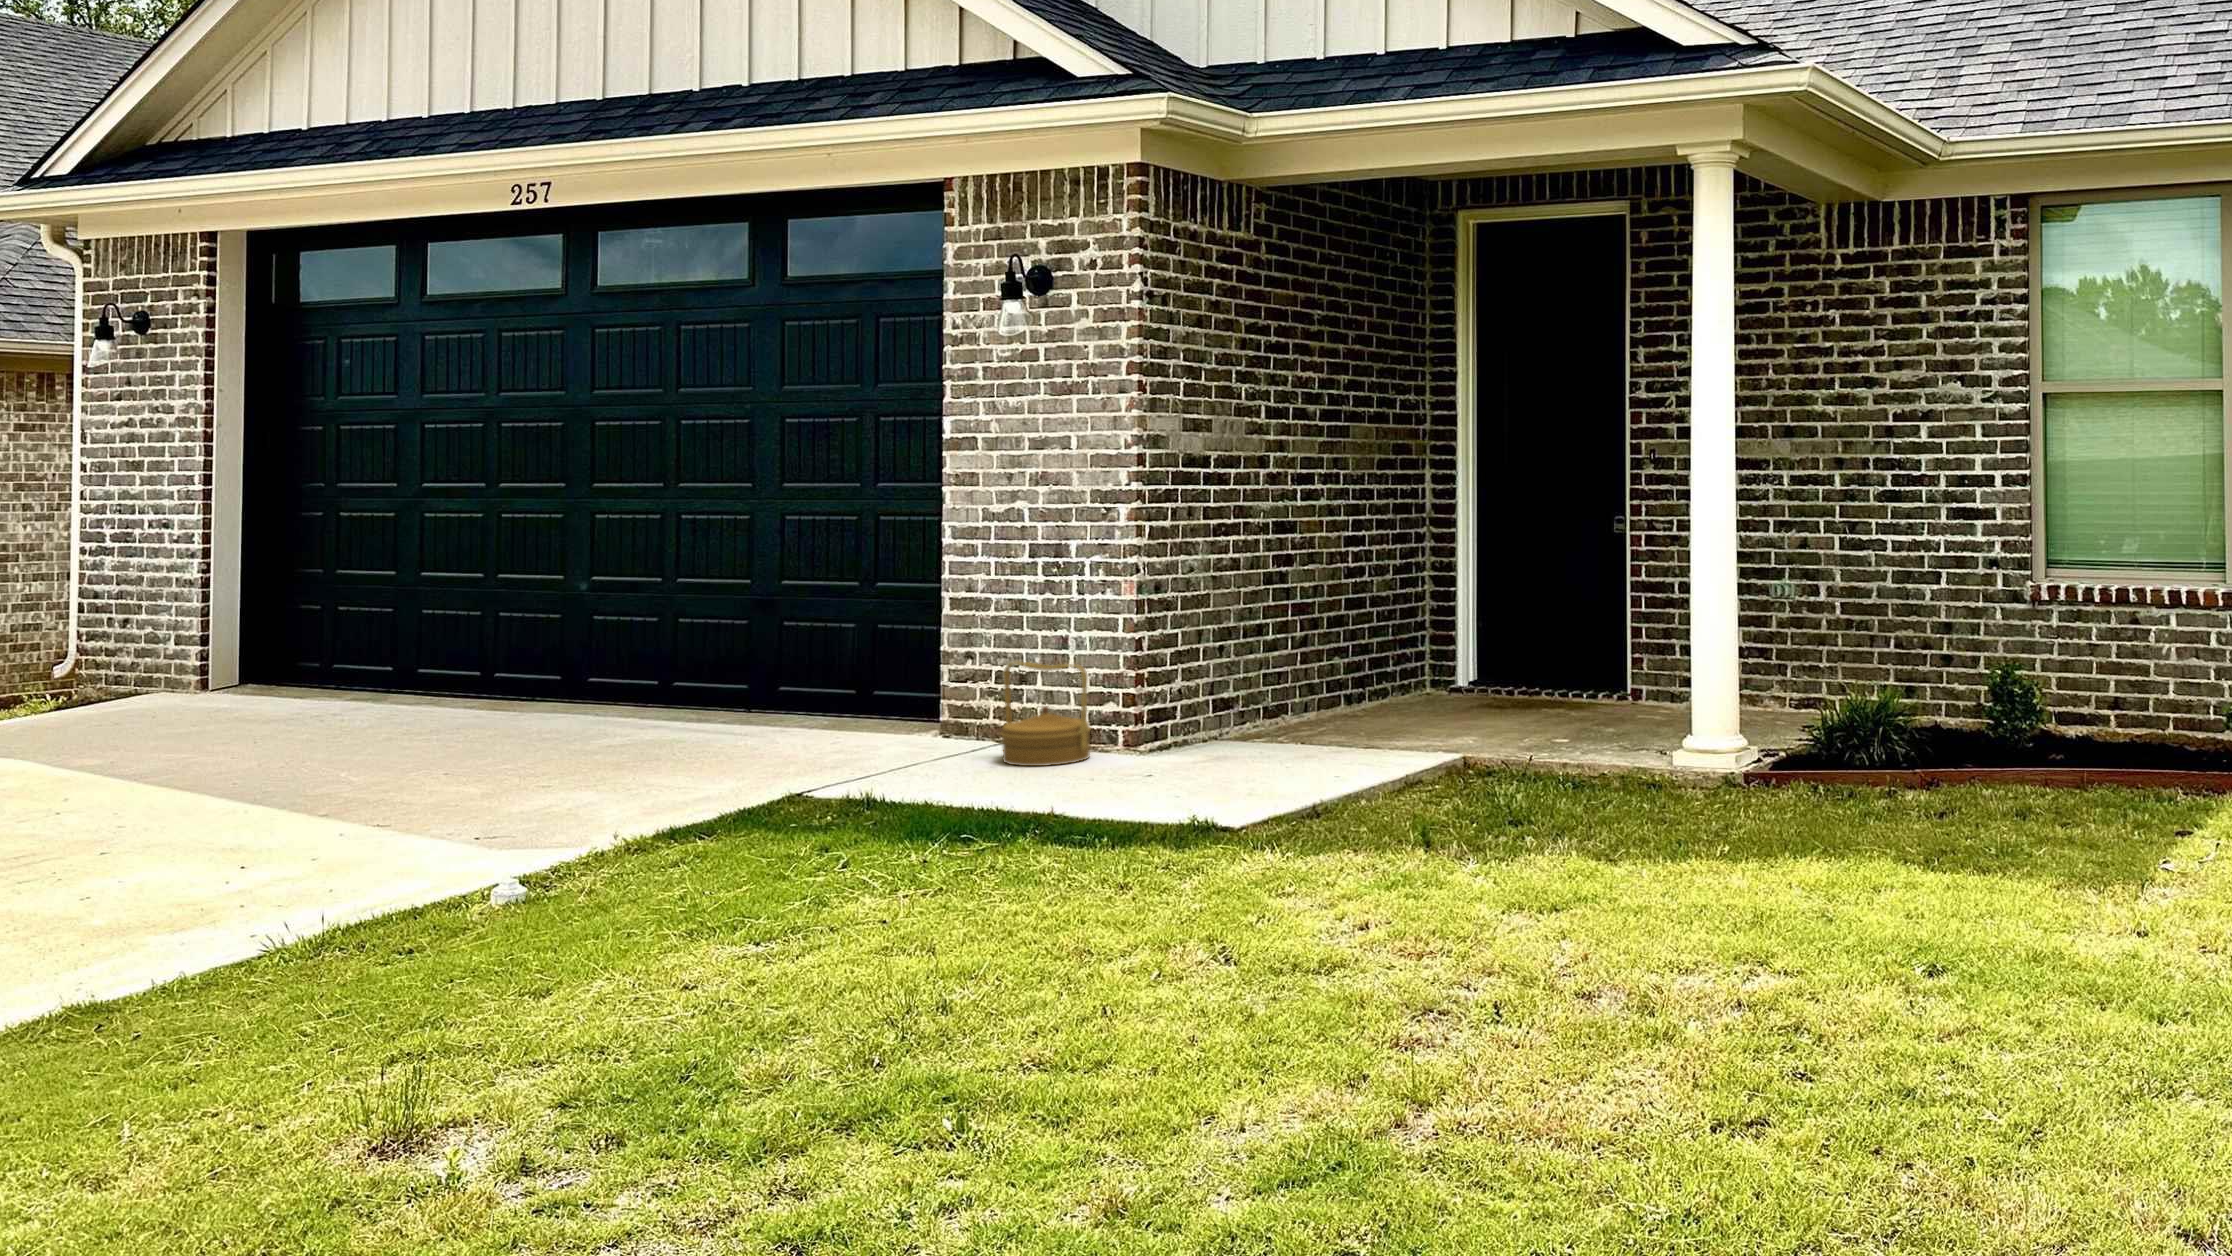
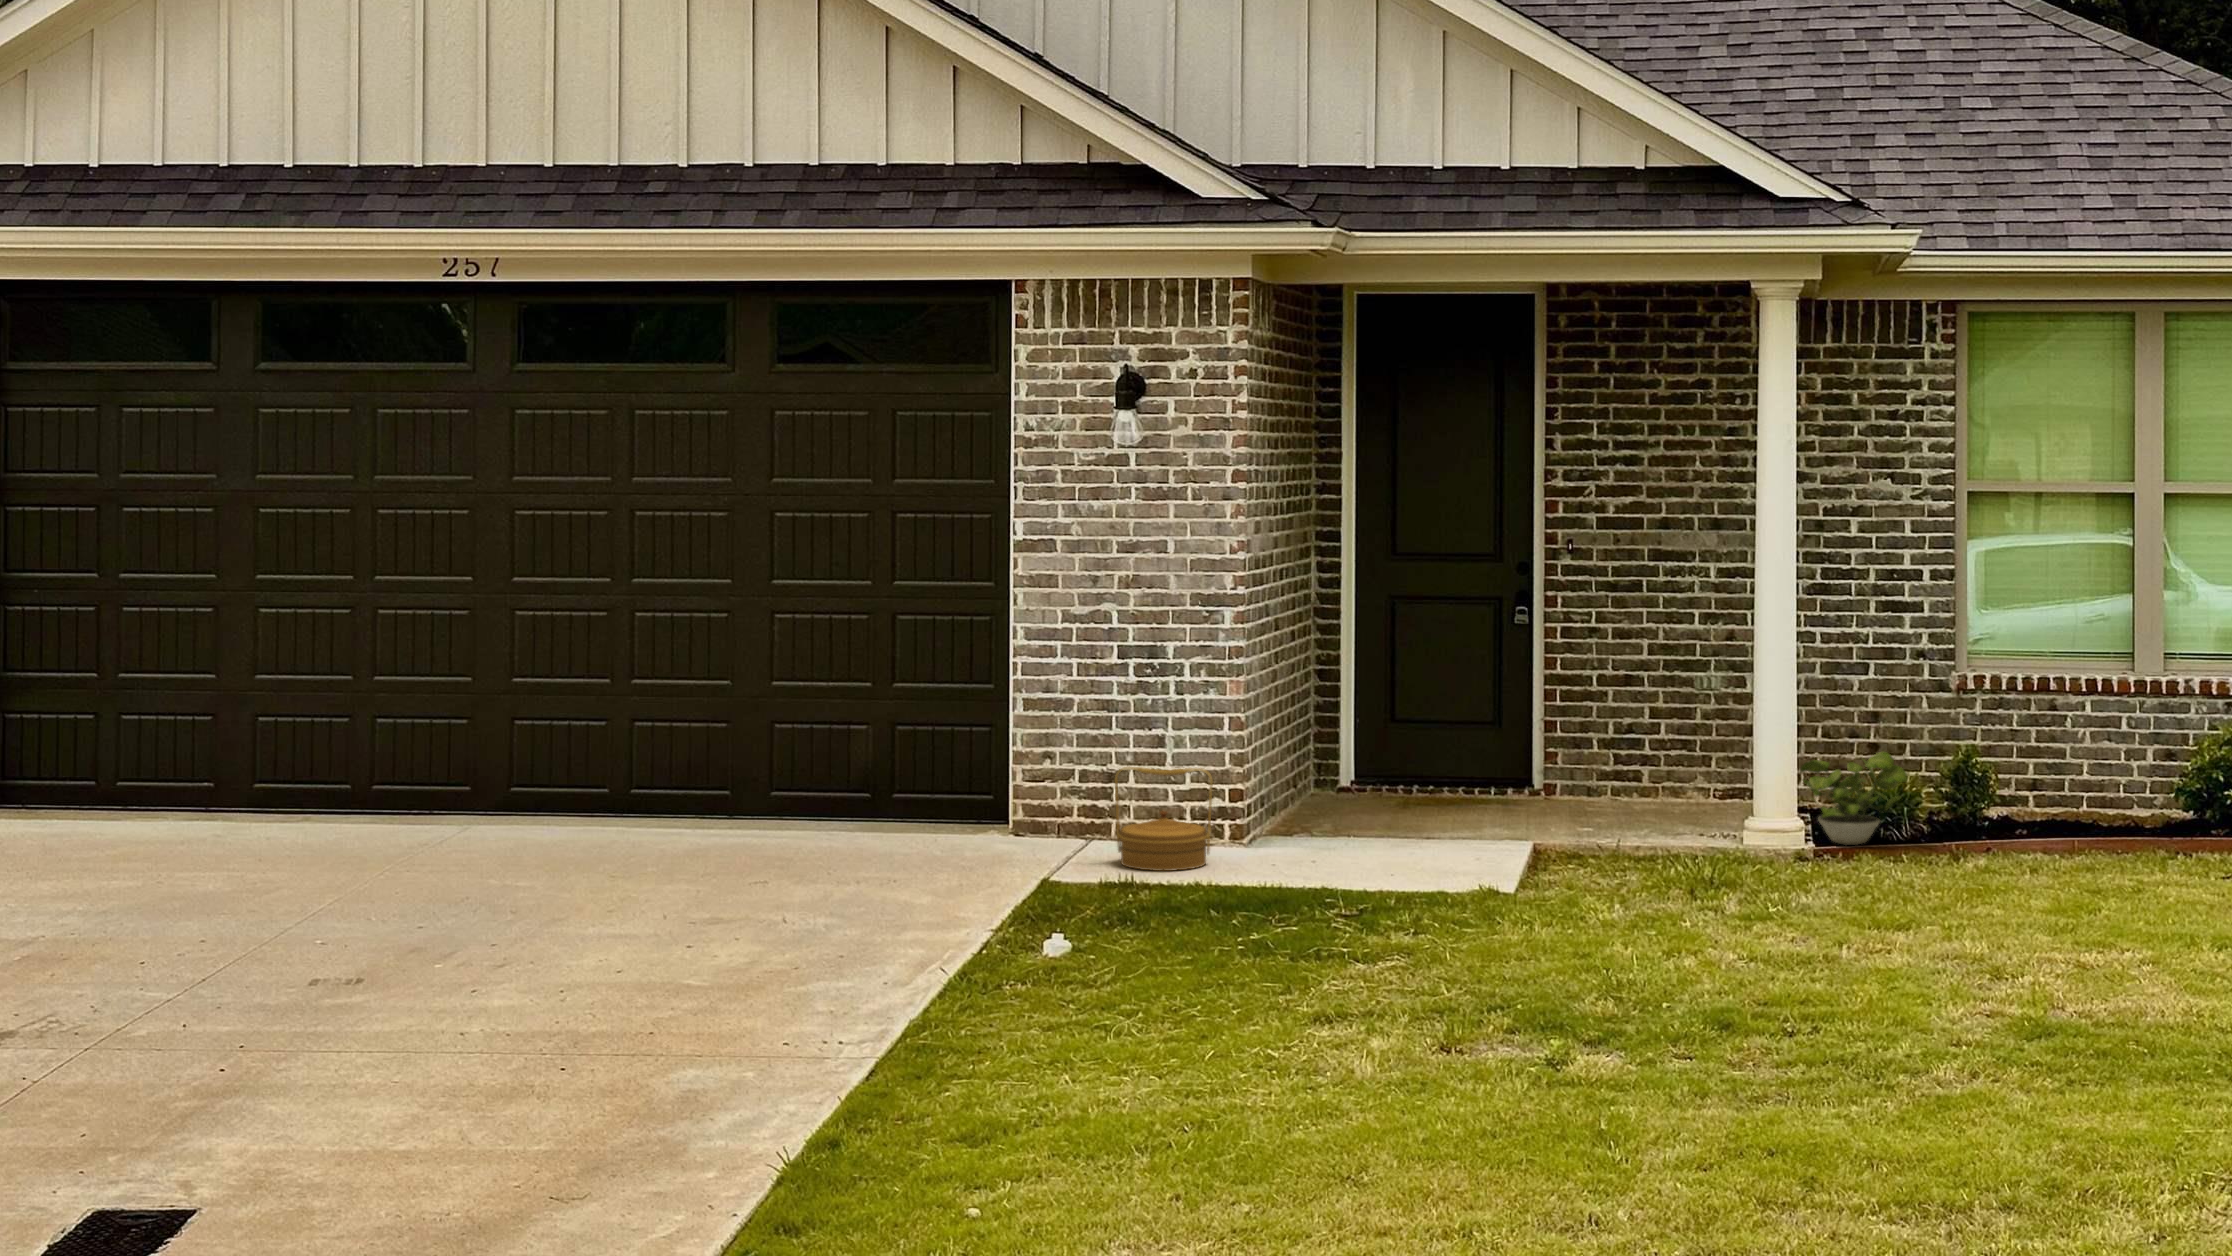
potted plant: none [1727,661,1832,763] -> present [1800,752,1908,845]

